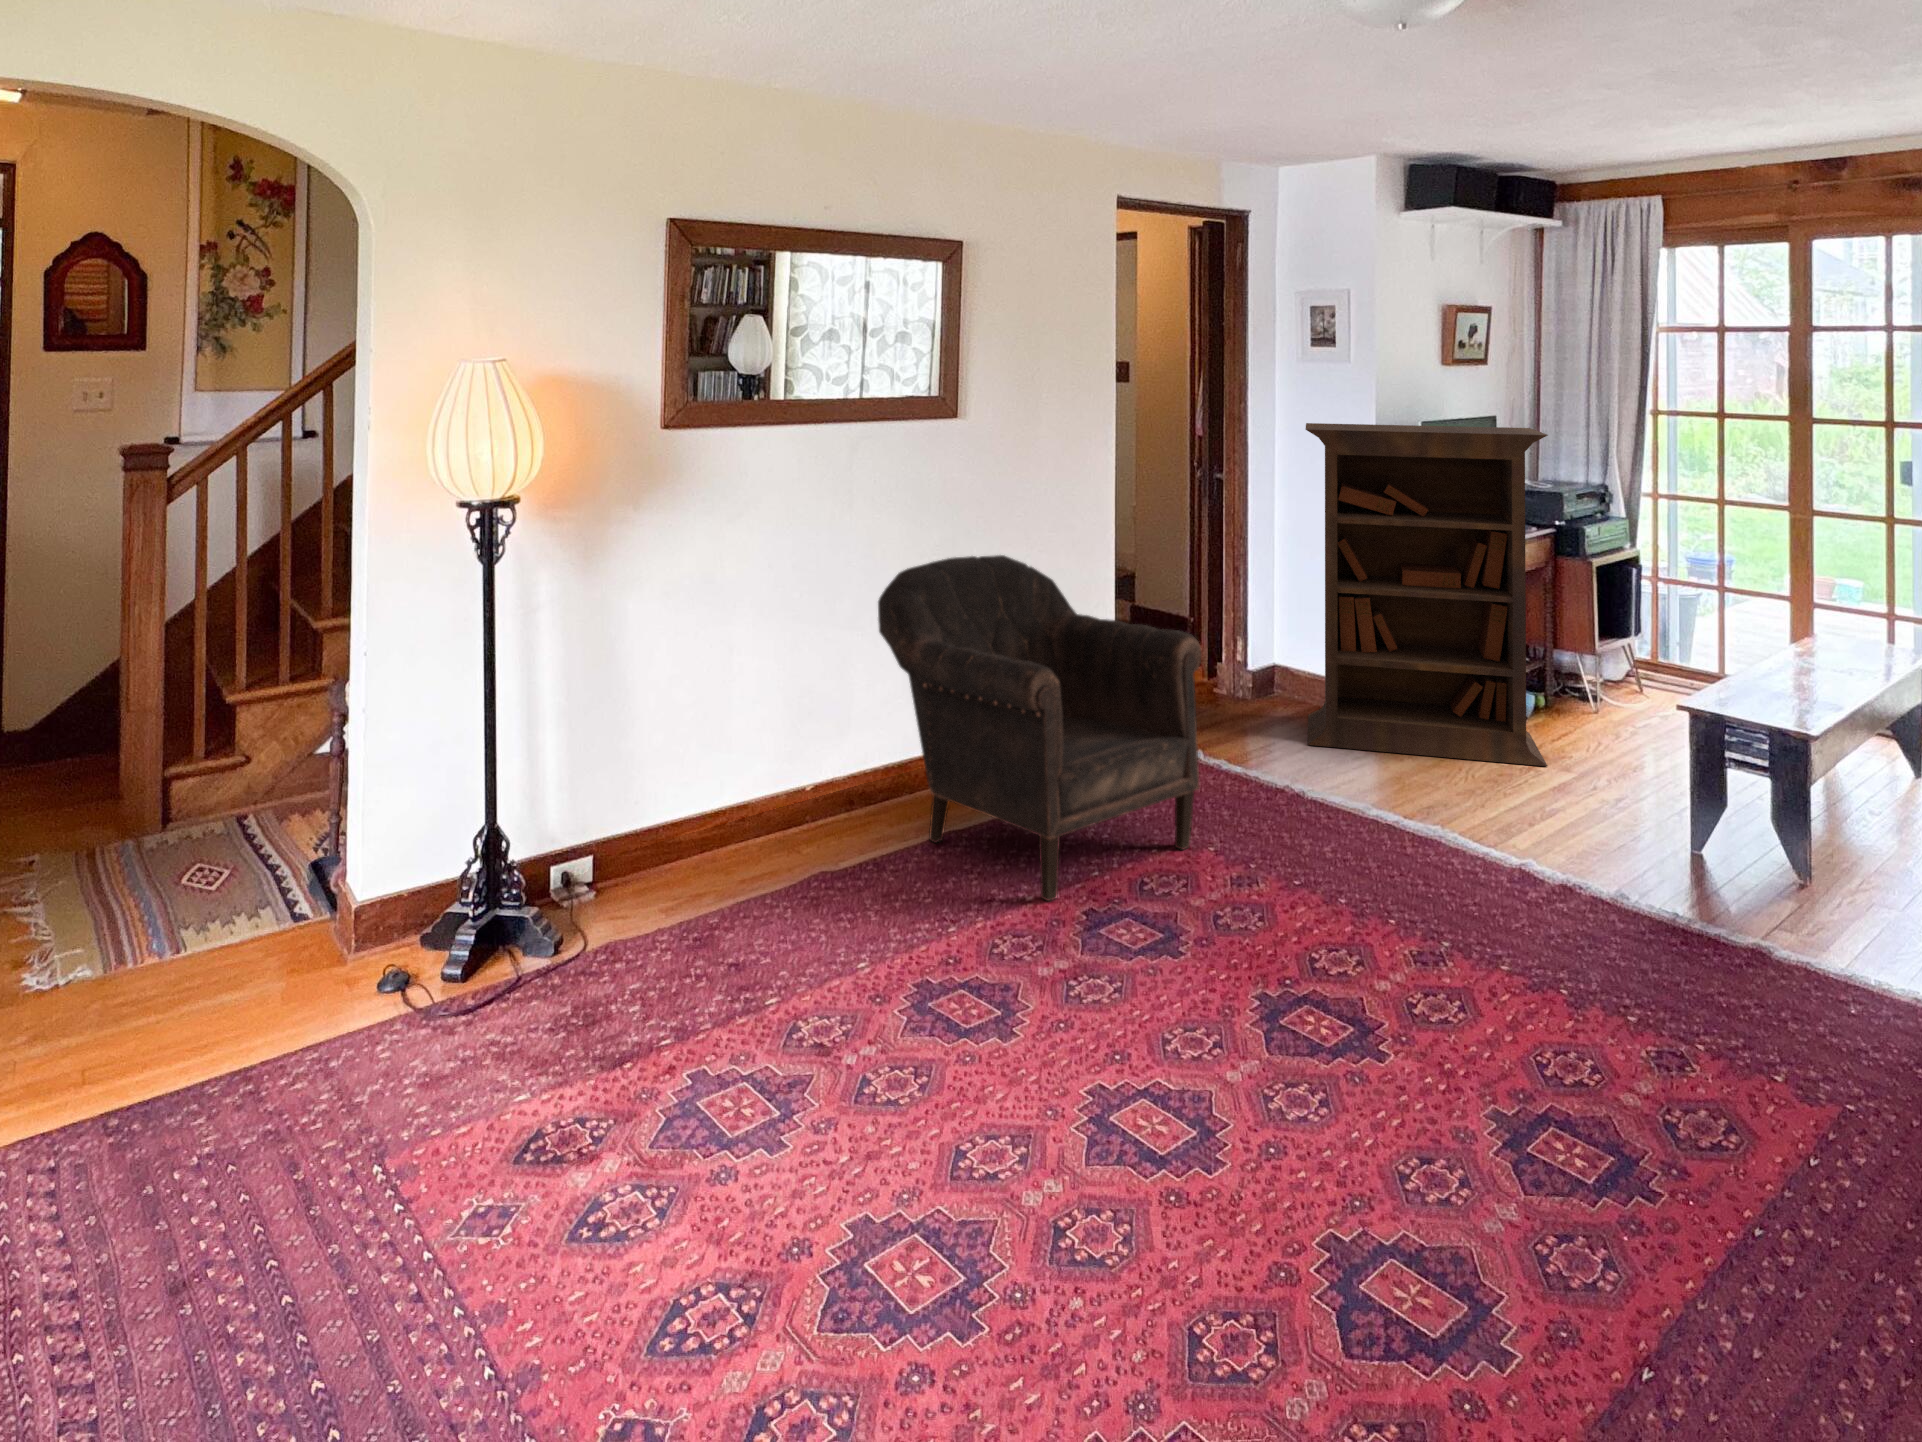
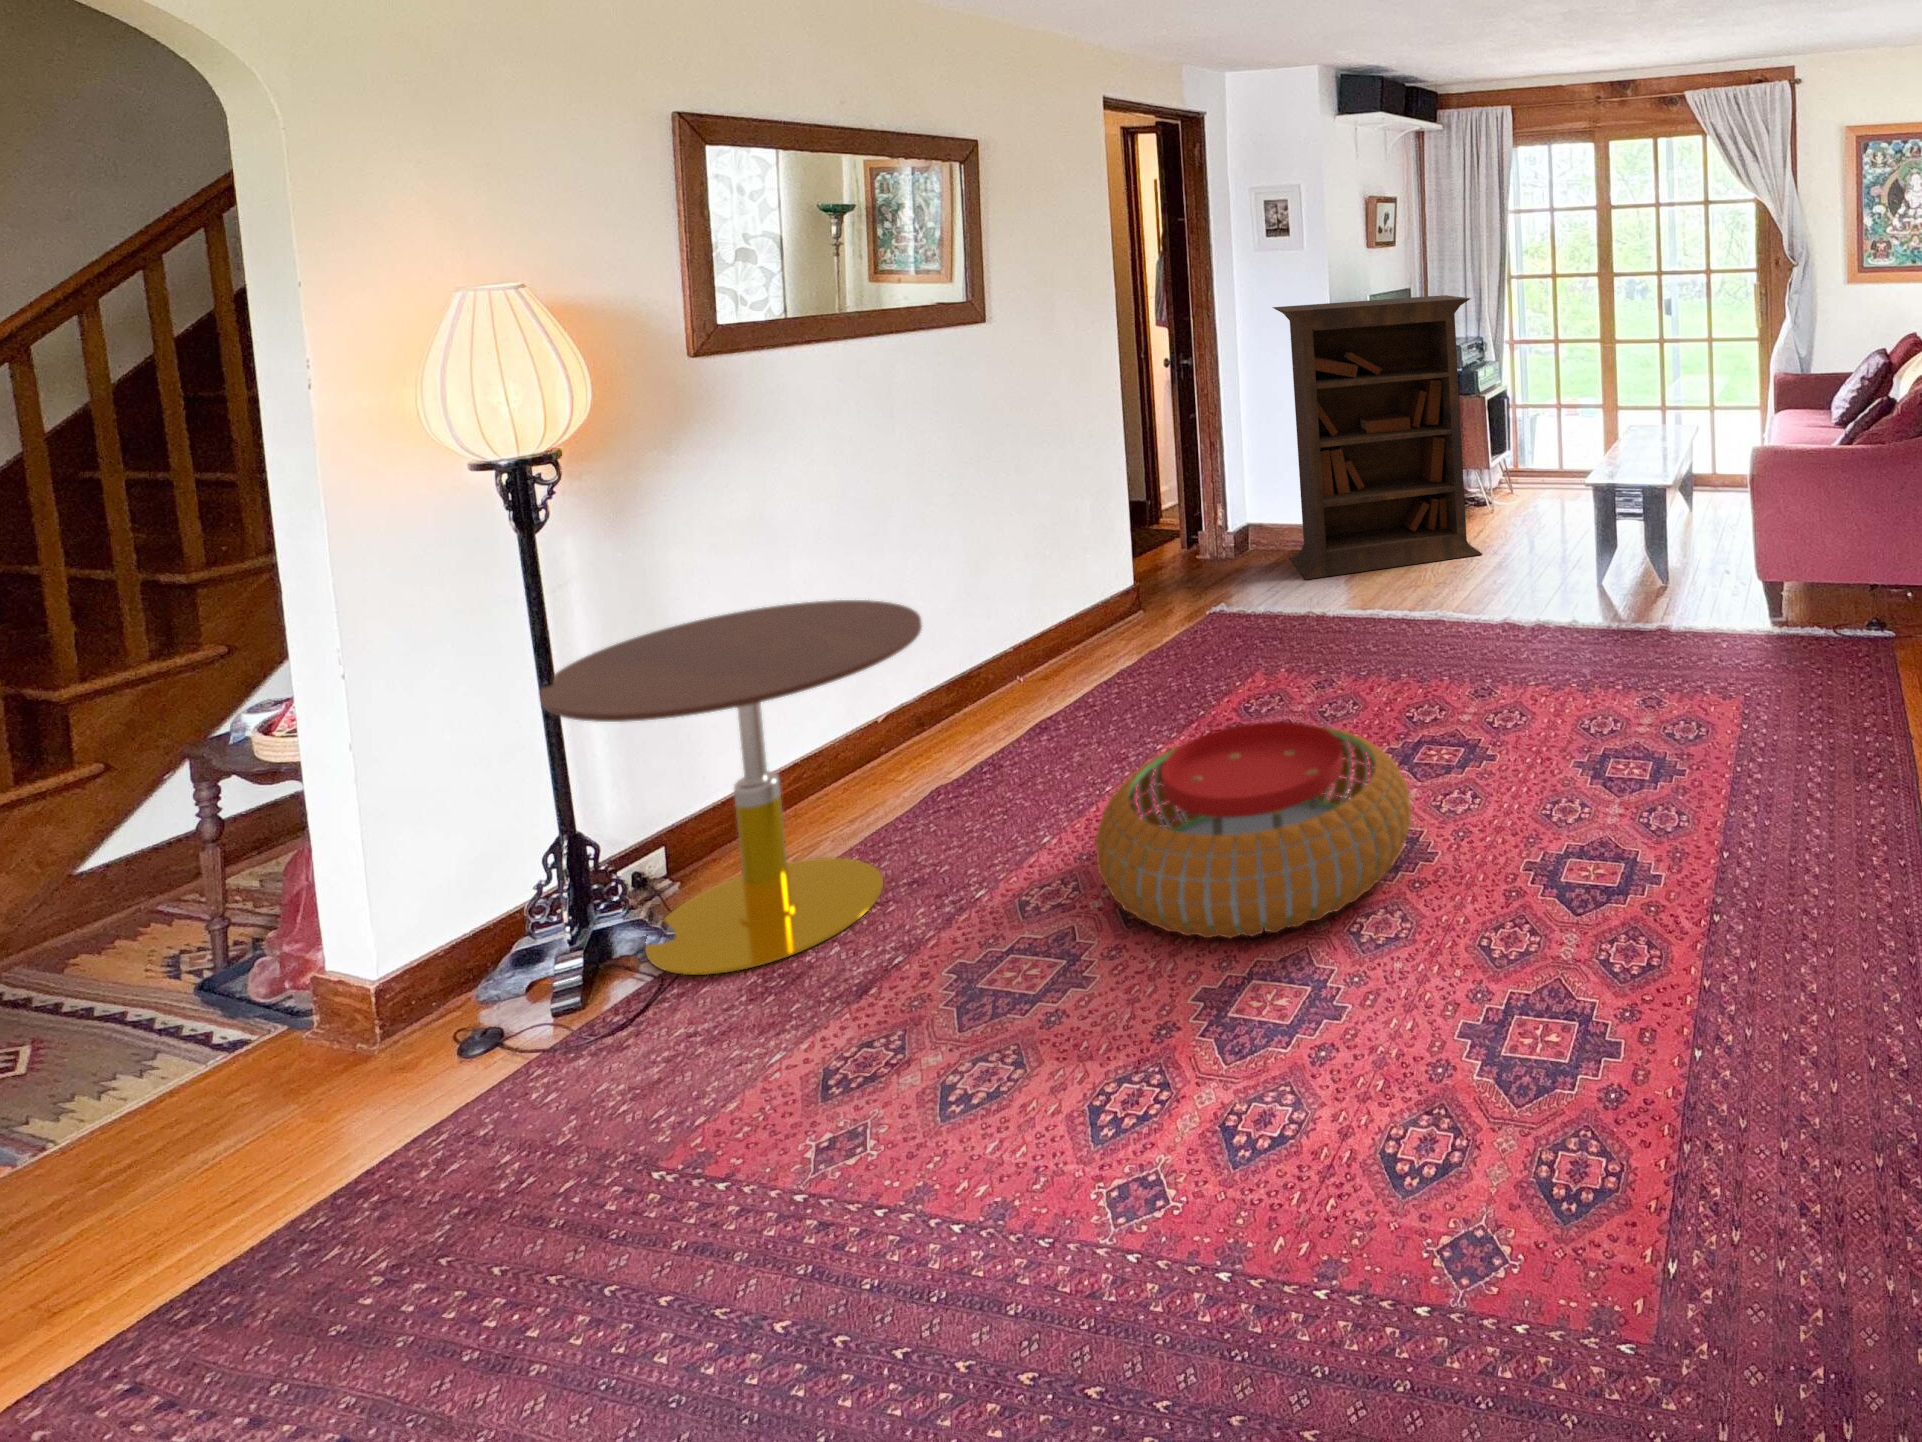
armchair: present [878,555,1201,901] -> none [941,457,1271,743]
side table: none [455,656,768,1001] -> present [540,600,922,975]
pouf: none [840,905,1211,1189] -> present [1095,721,1411,938]

